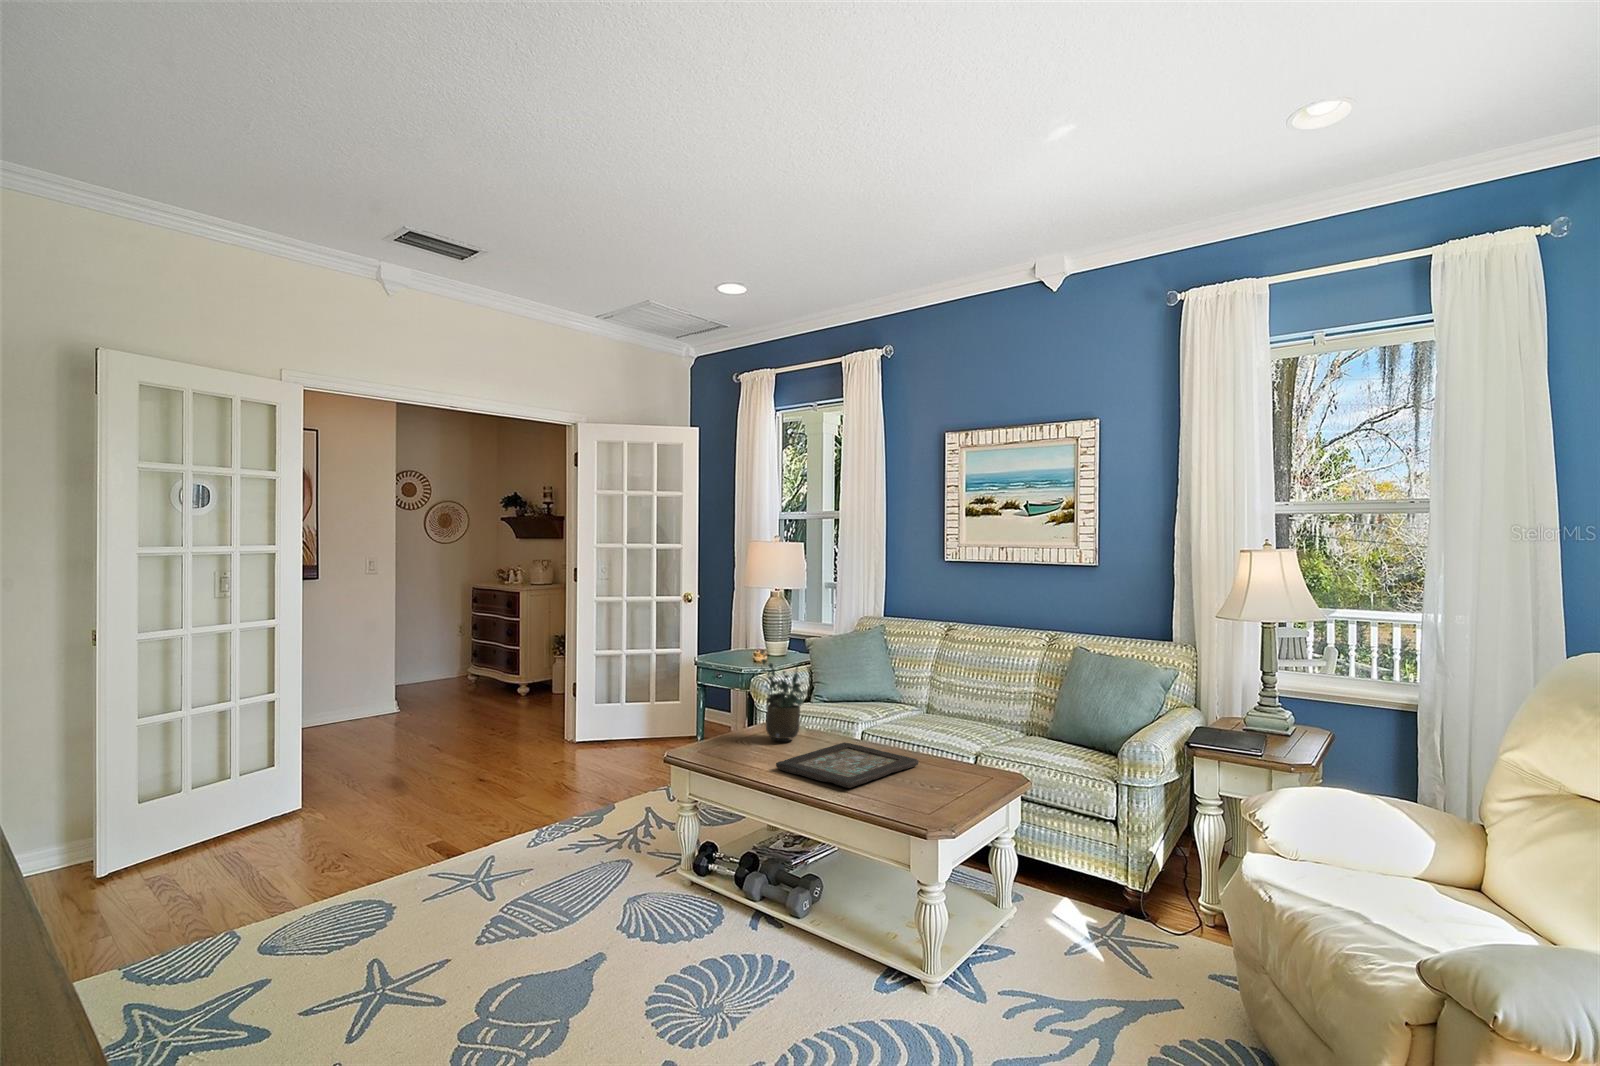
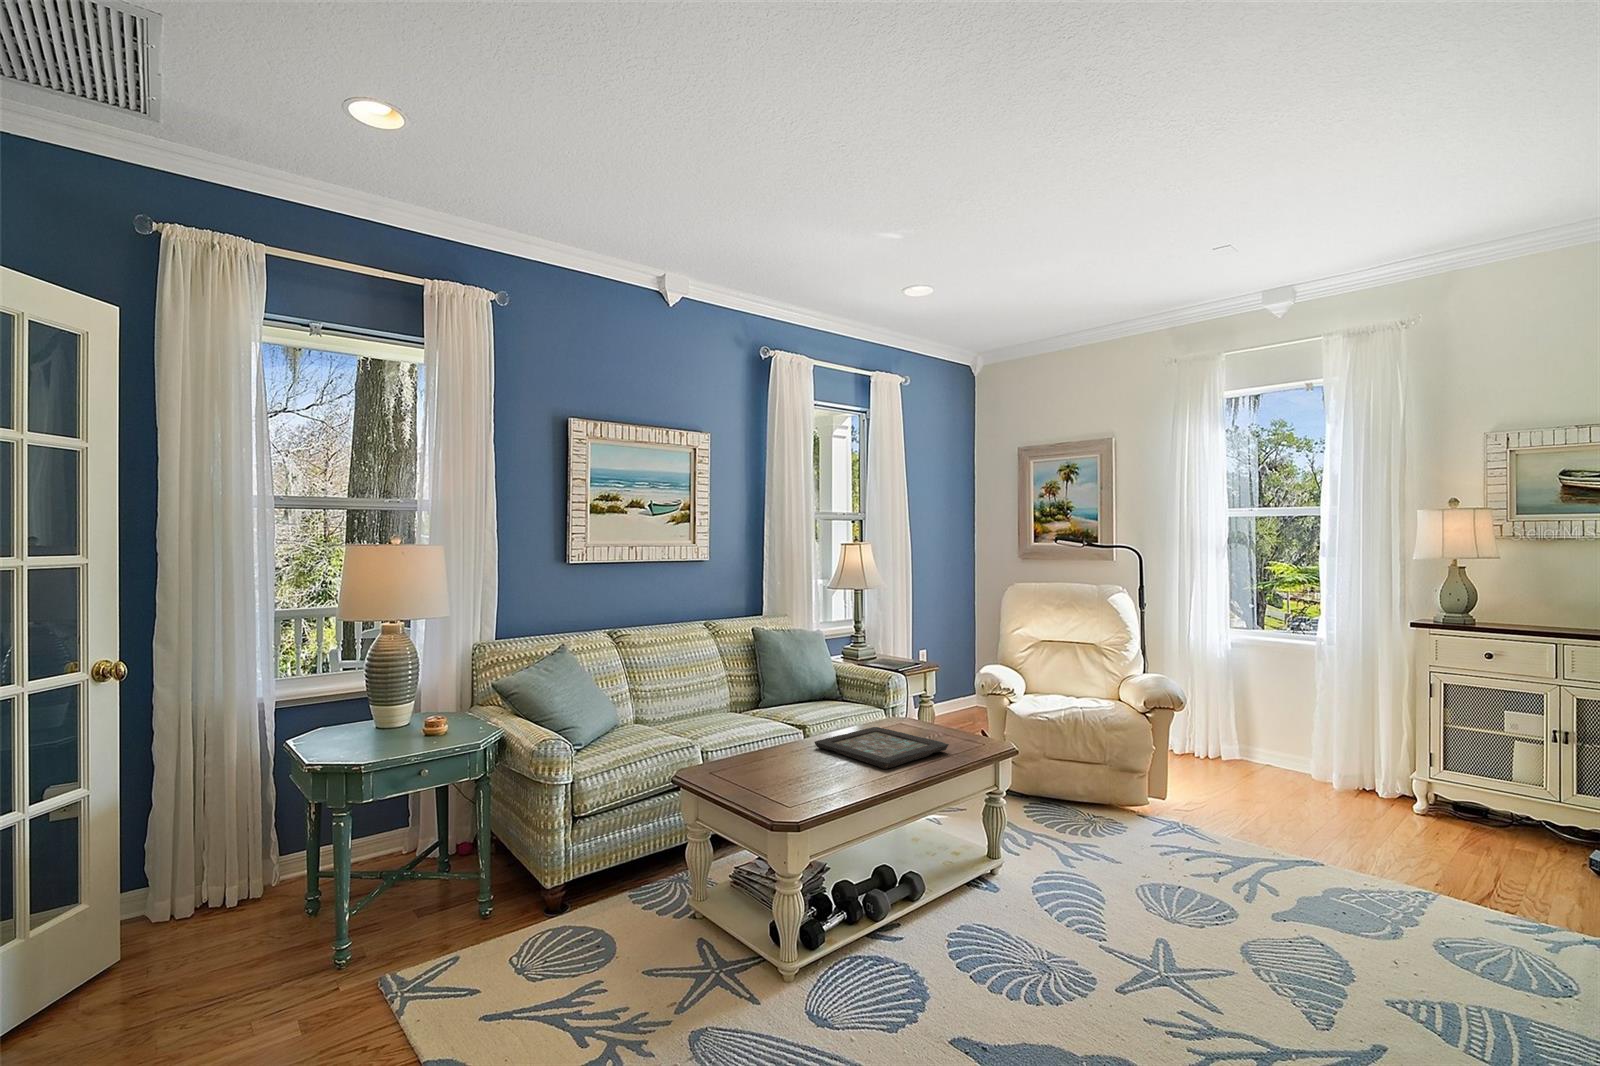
potted plant: present [760,651,805,741] -> none [743,670,801,768]

